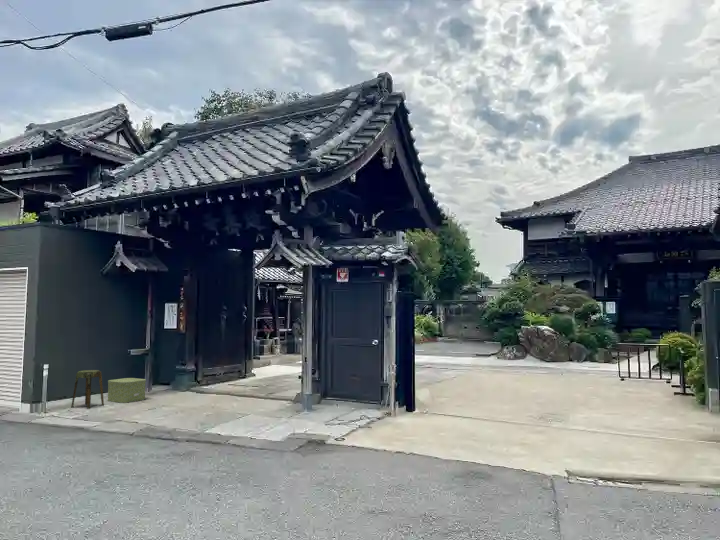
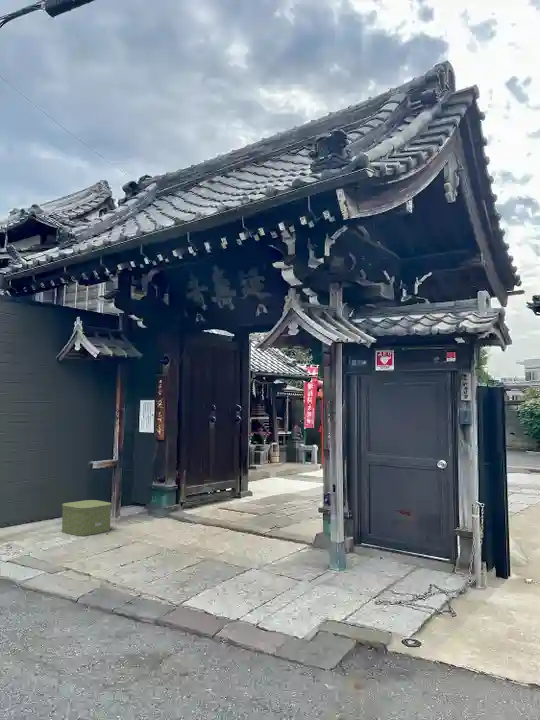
stool: present [71,370,104,408] -> none [11,491,54,545]

